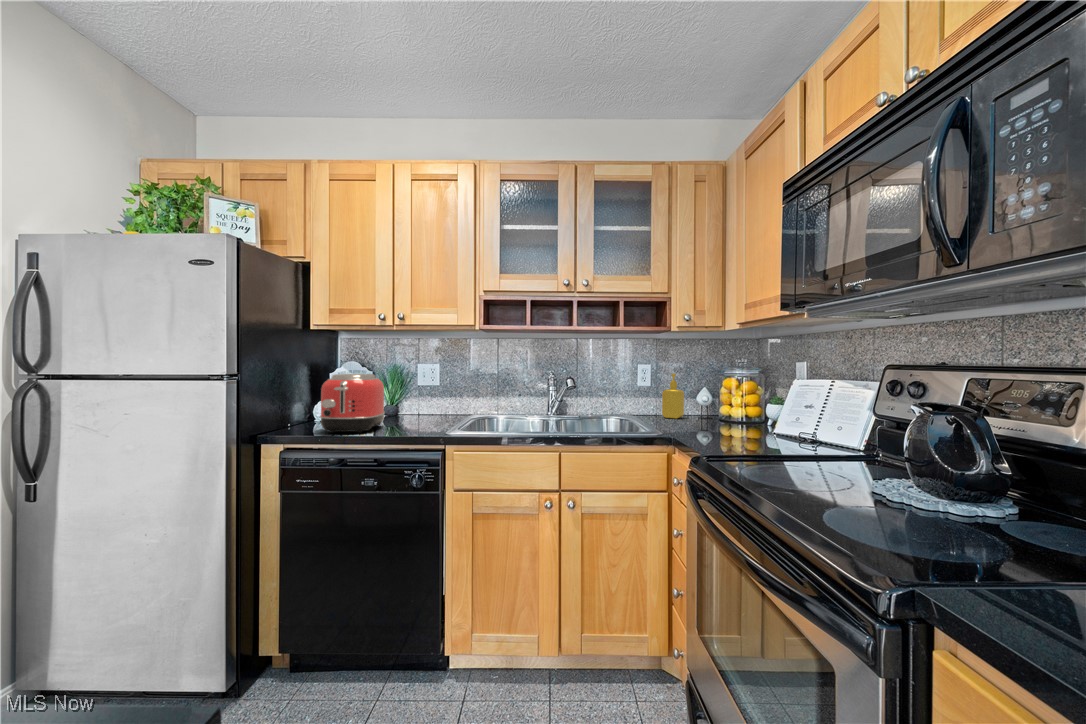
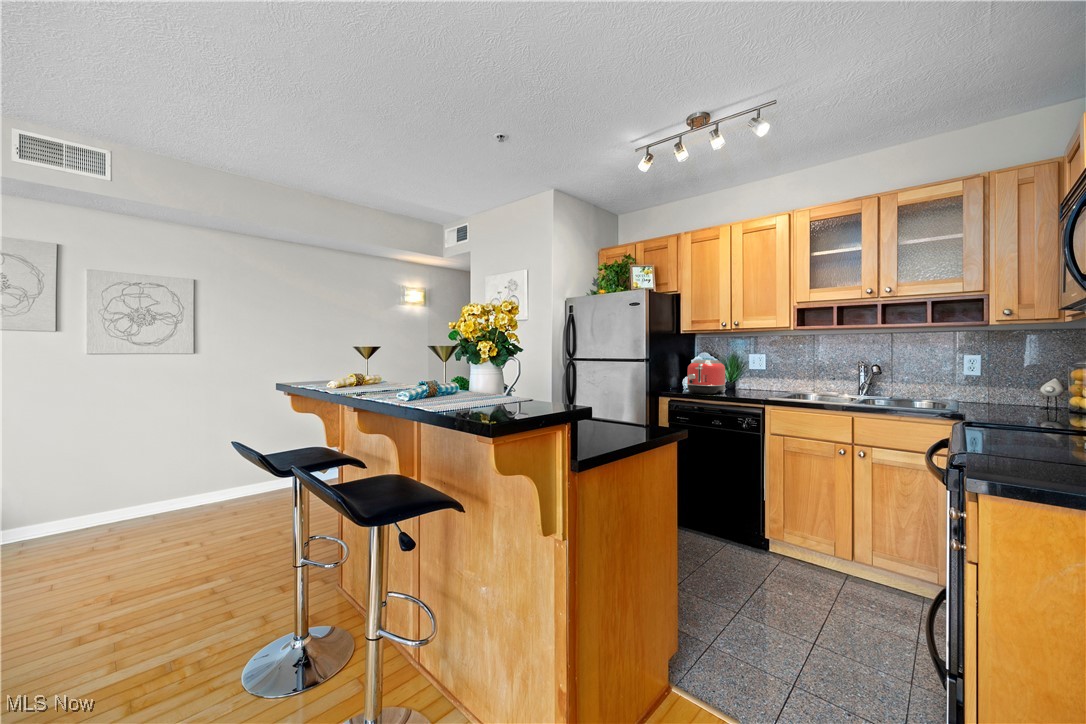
soap dispenser: present [662,373,684,419] -> none [989,363,1020,405]

